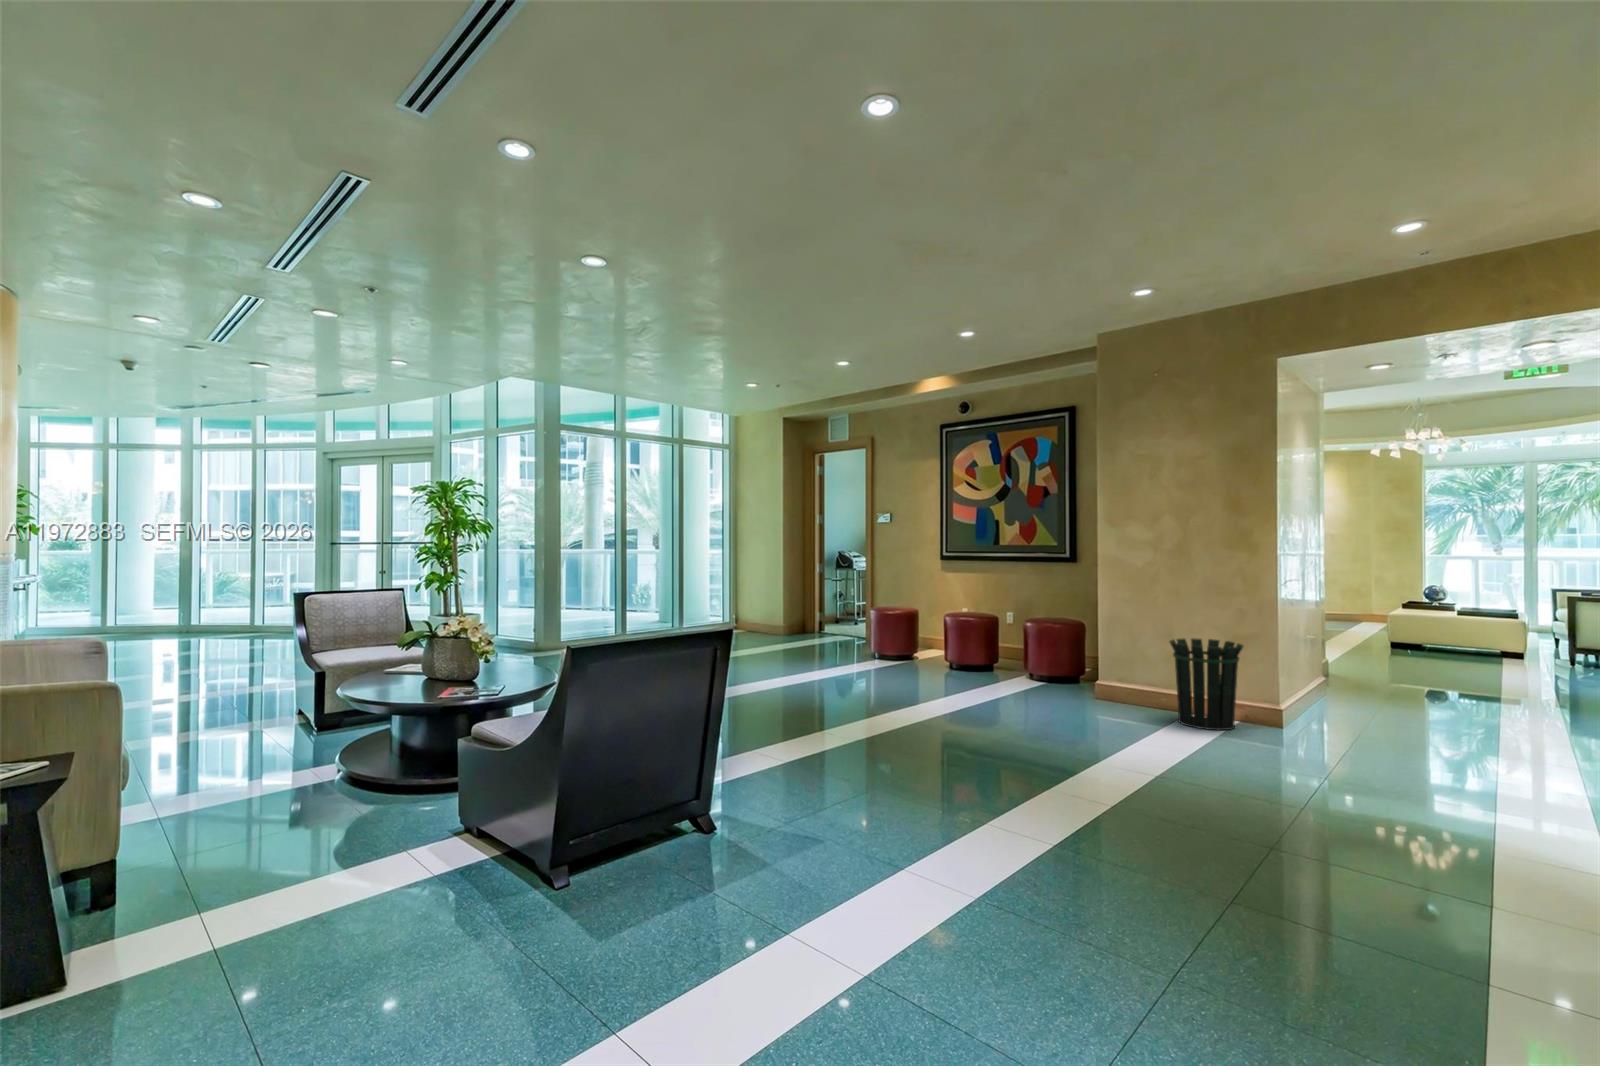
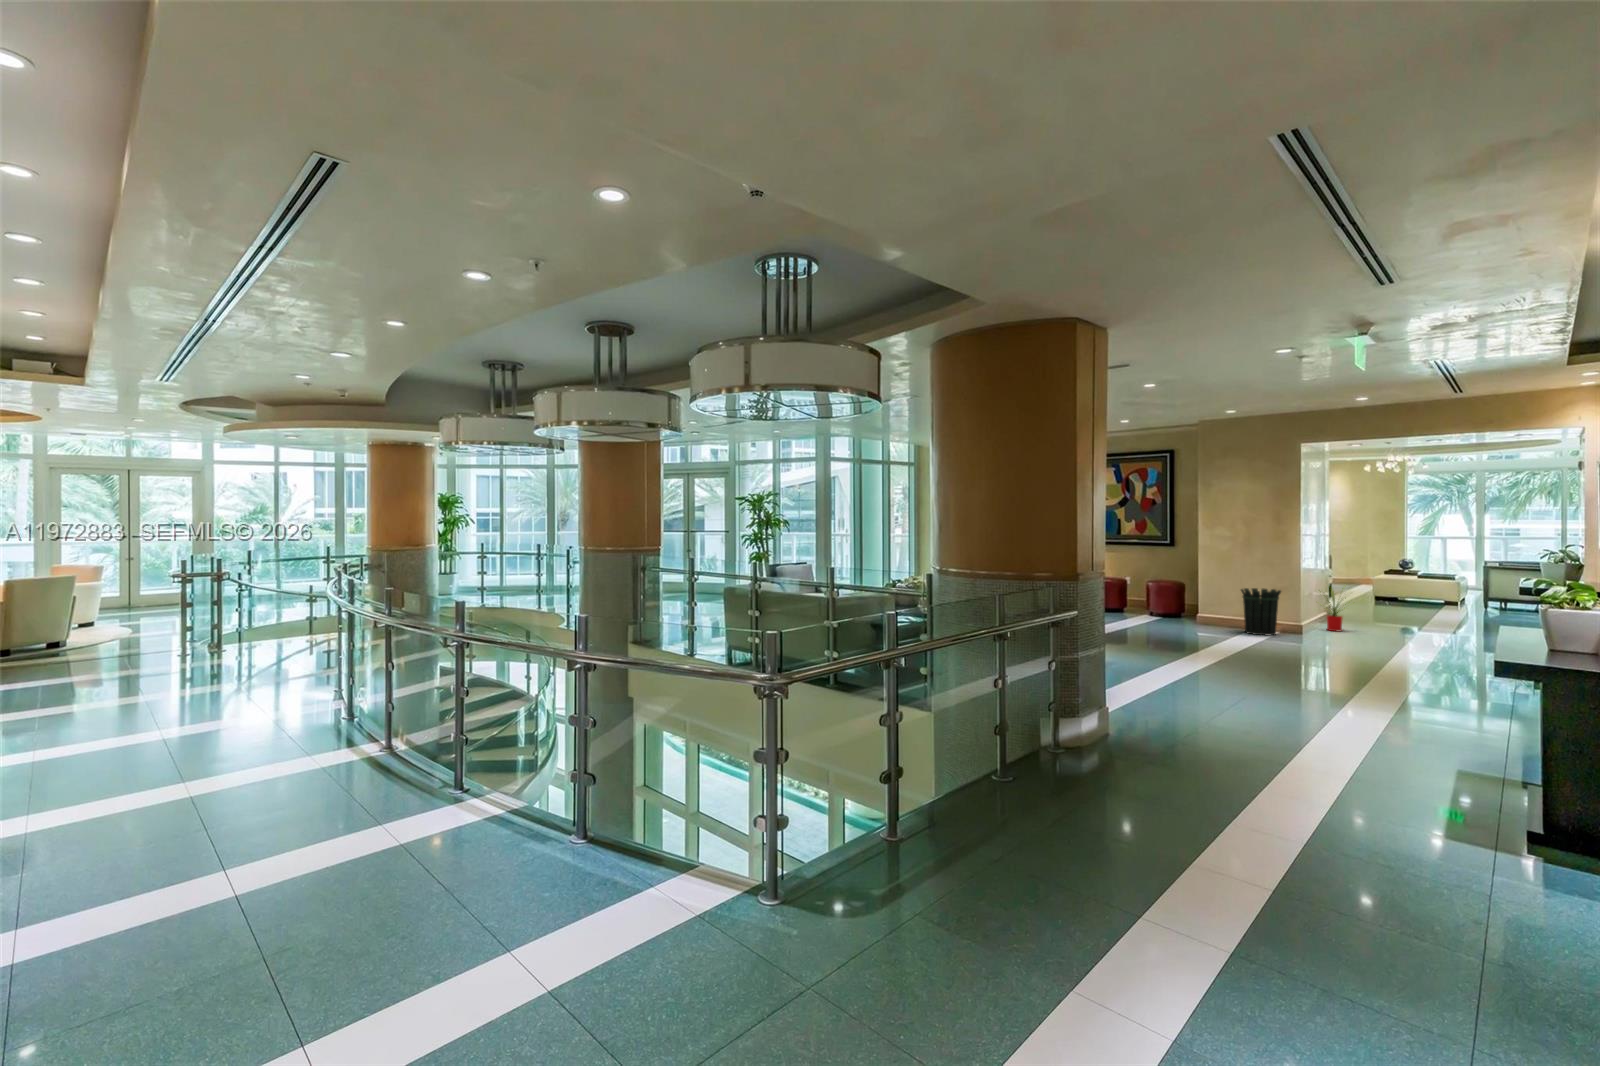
house plant: none [1302,628,1378,719] -> present [1327,588,1346,631]

